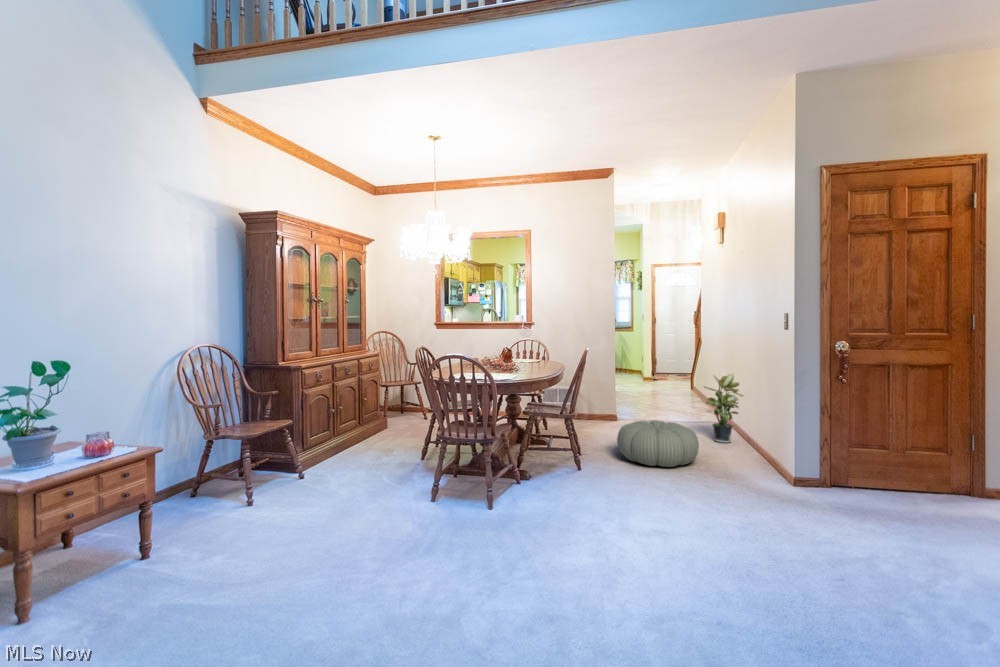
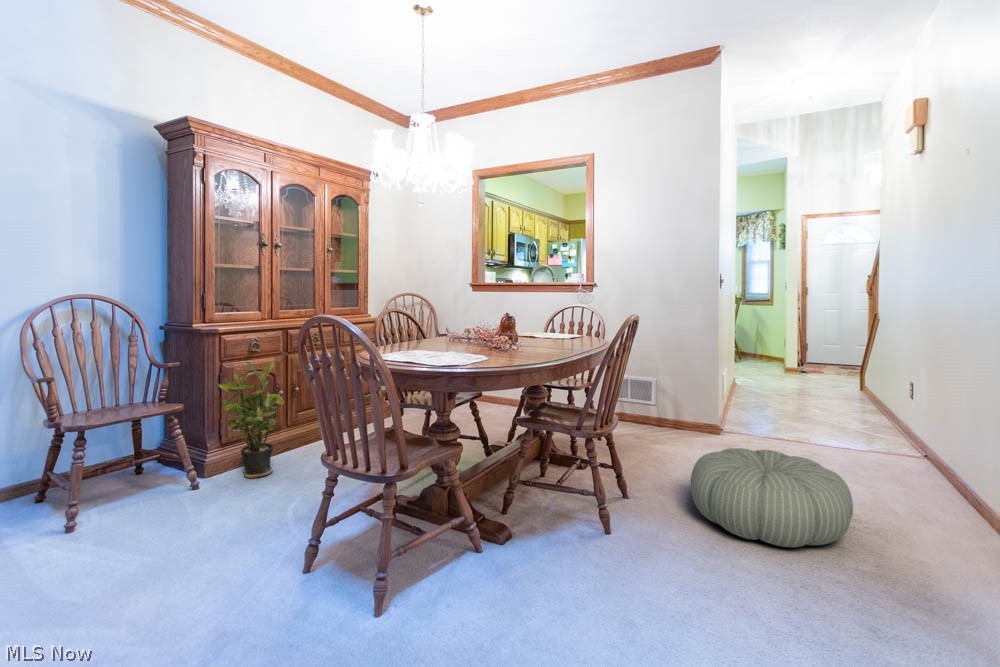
potted plant: present [704,374,743,443] -> present [218,362,284,479]

